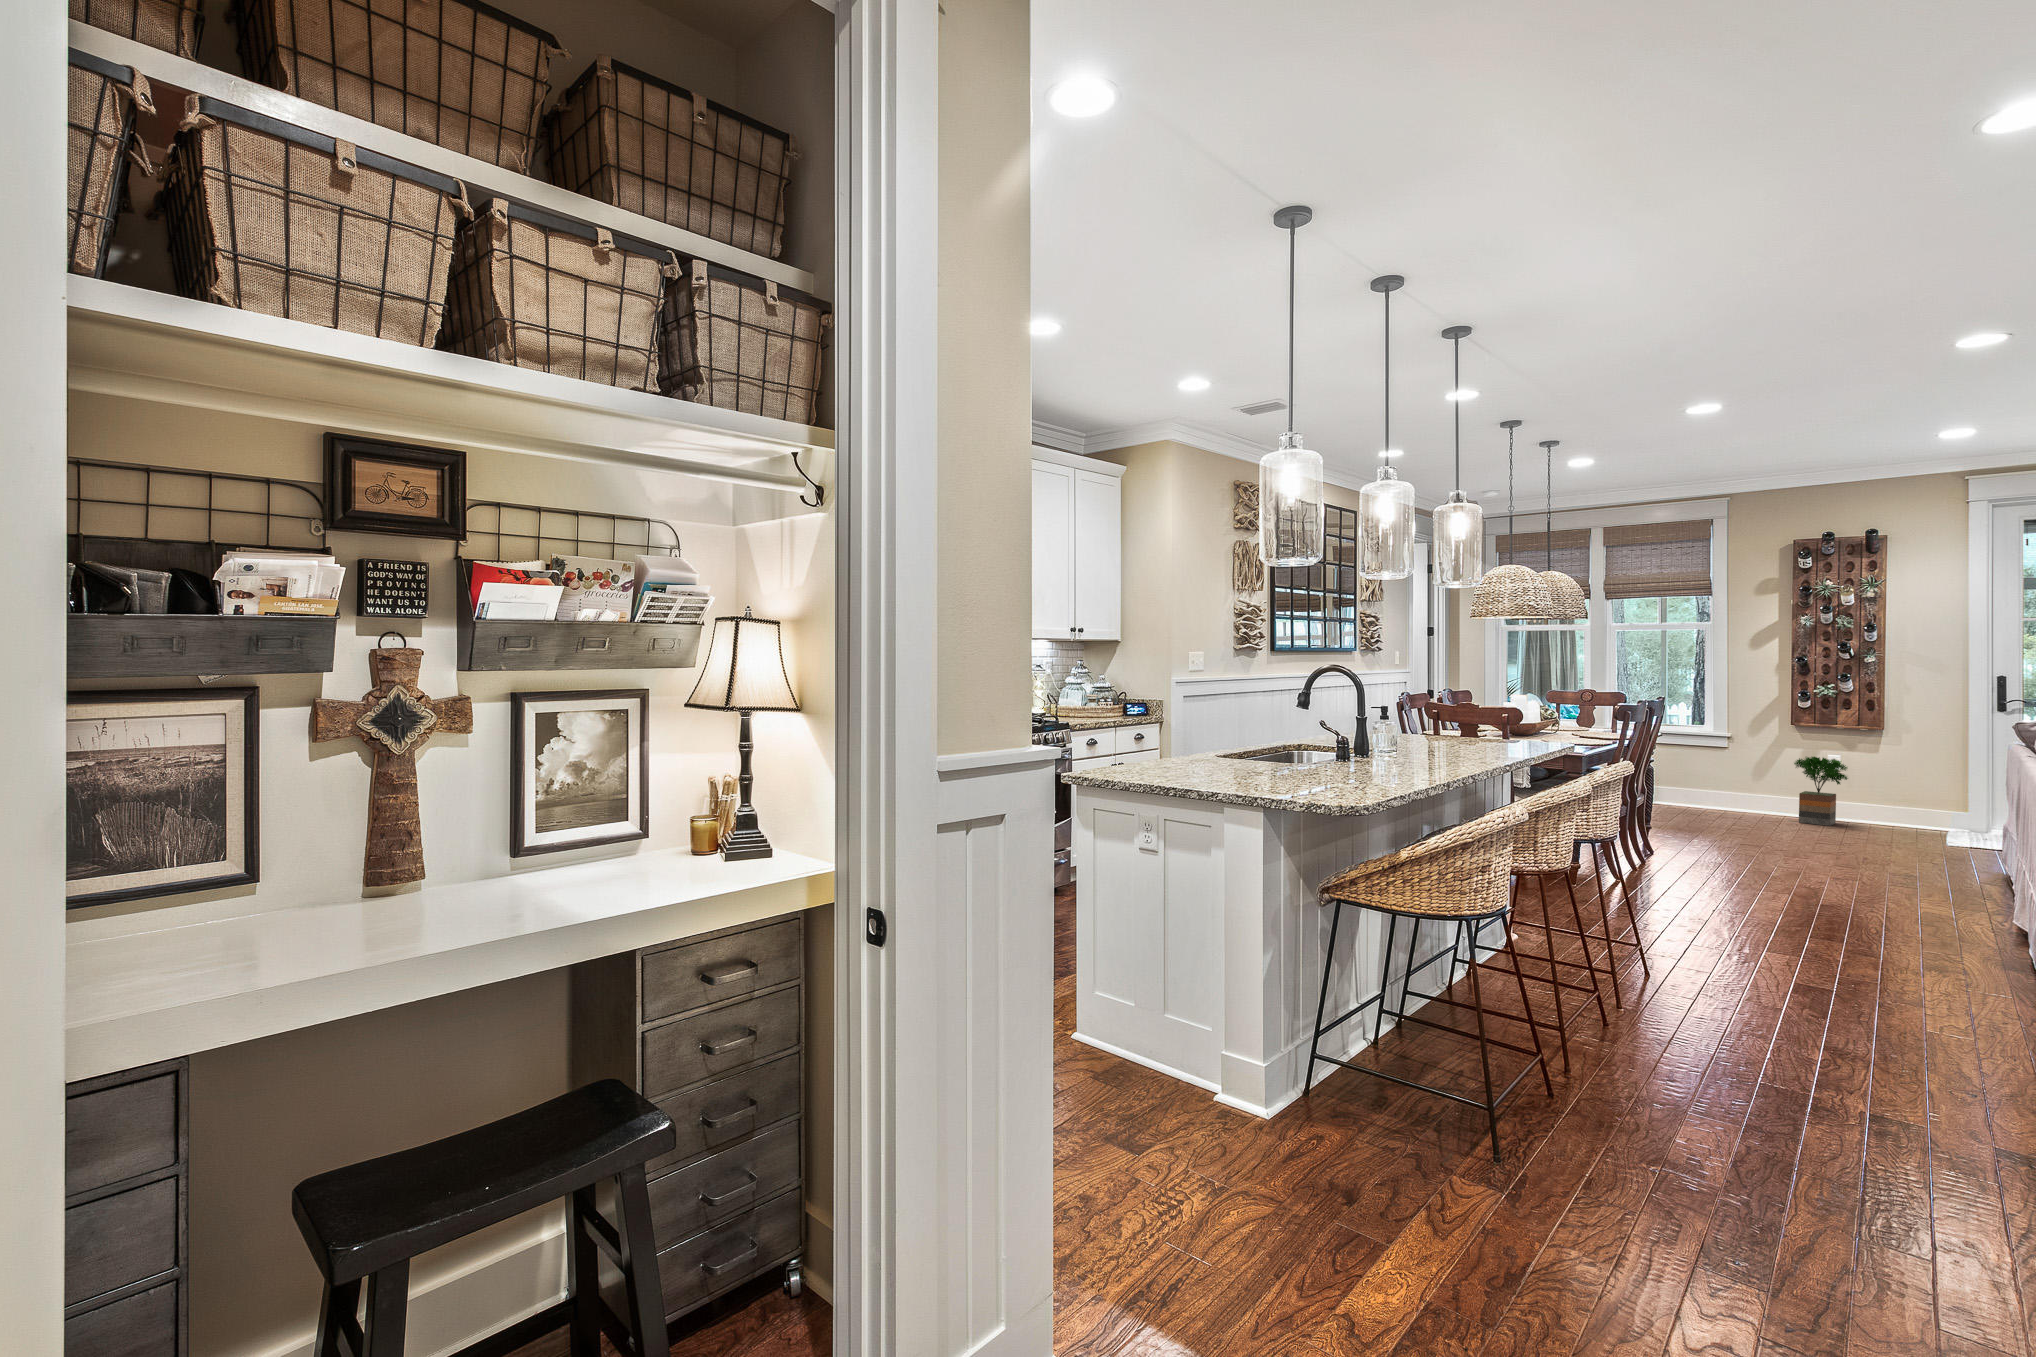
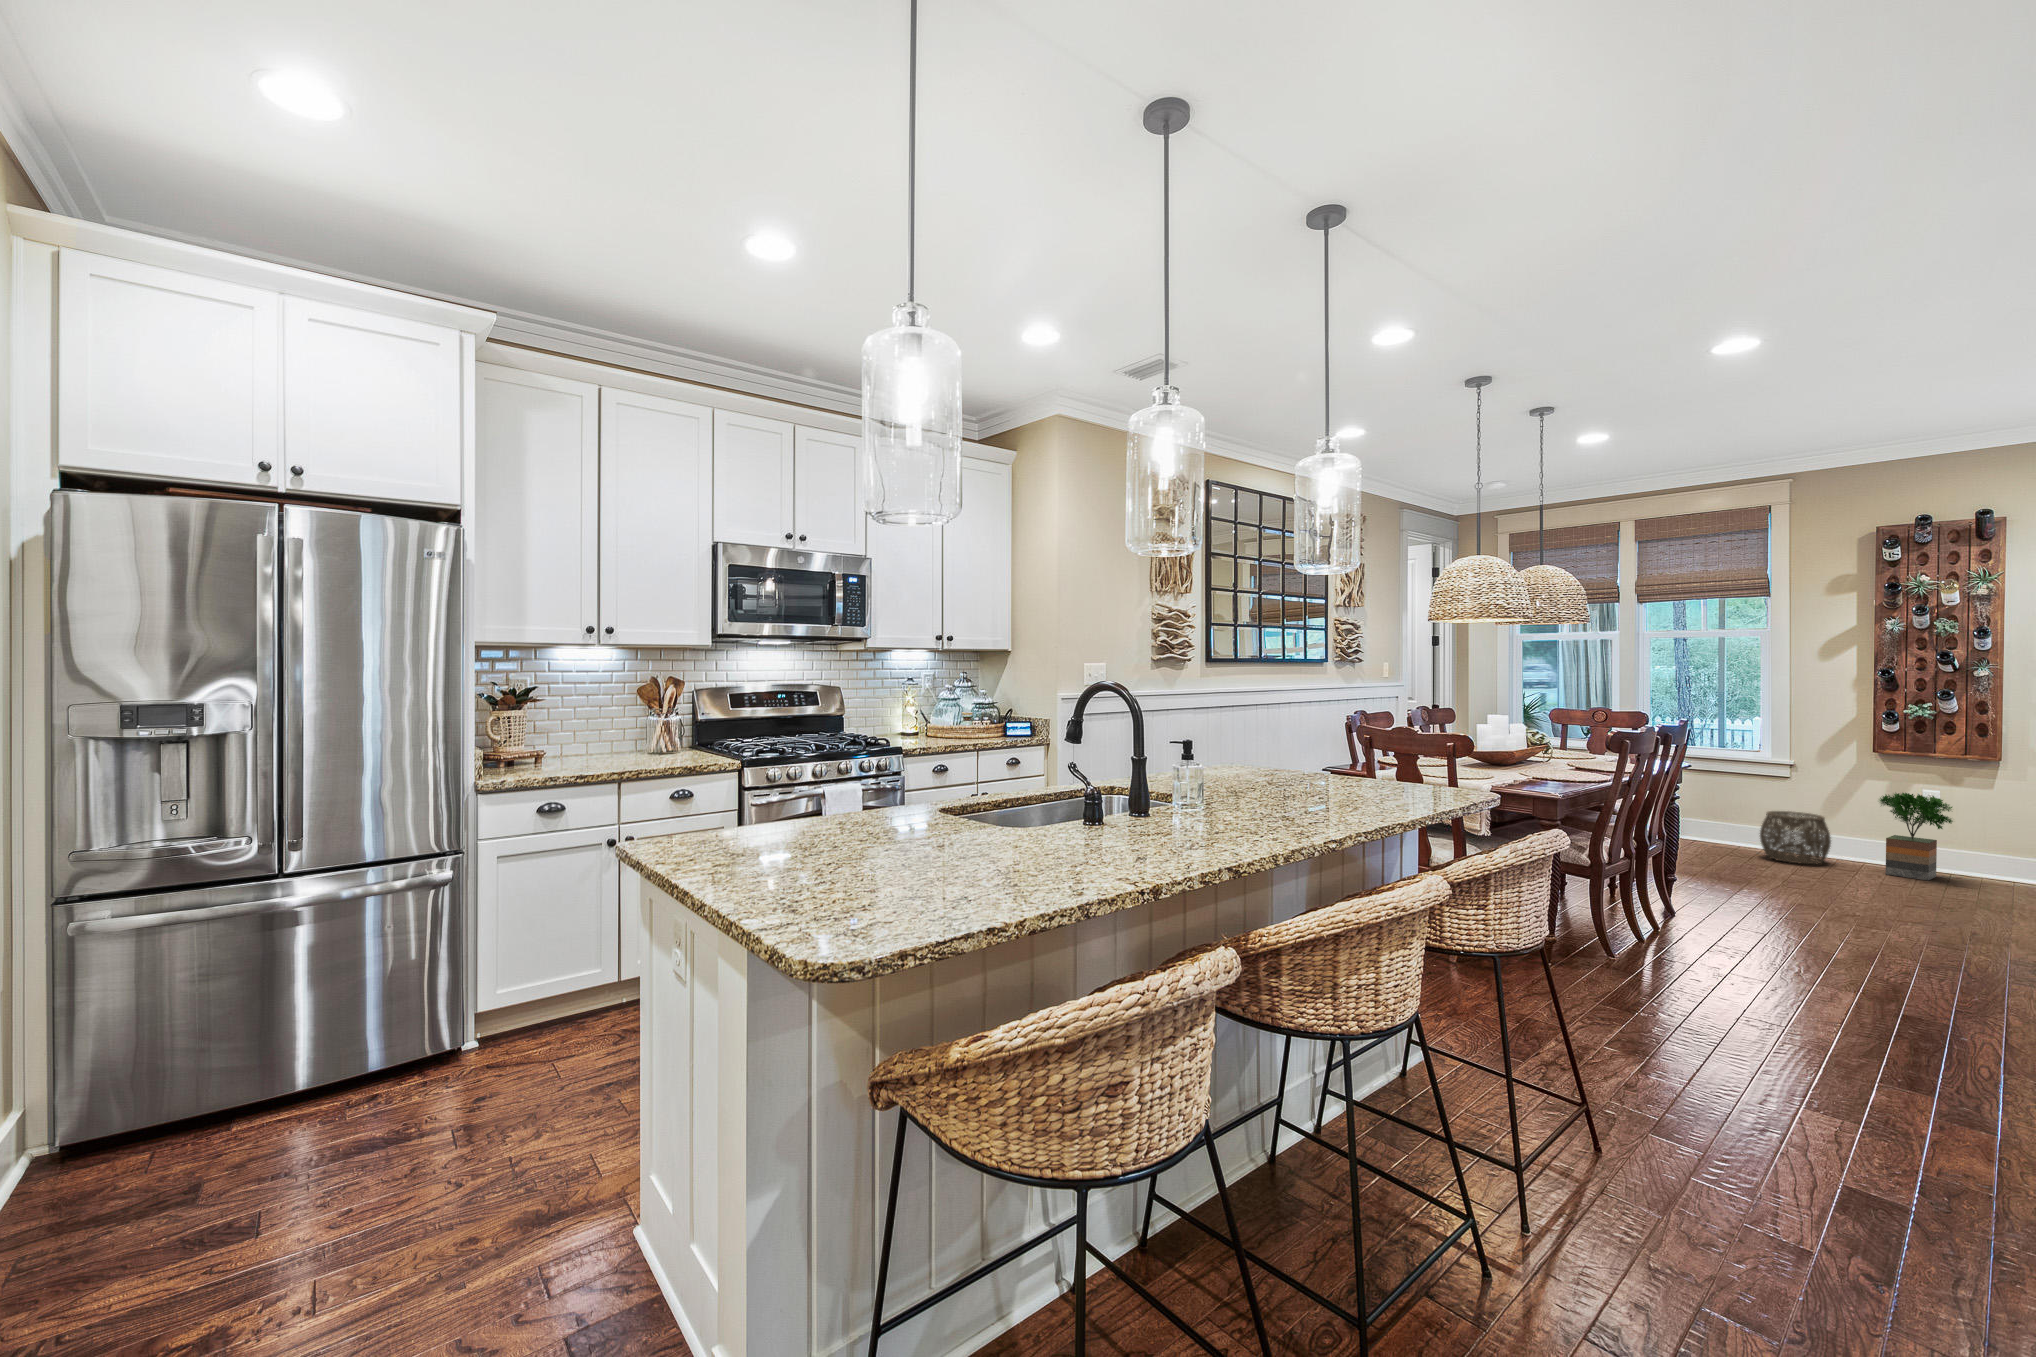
woven basket: none [1703,774,1759,817] -> present [1760,811,1831,864]

